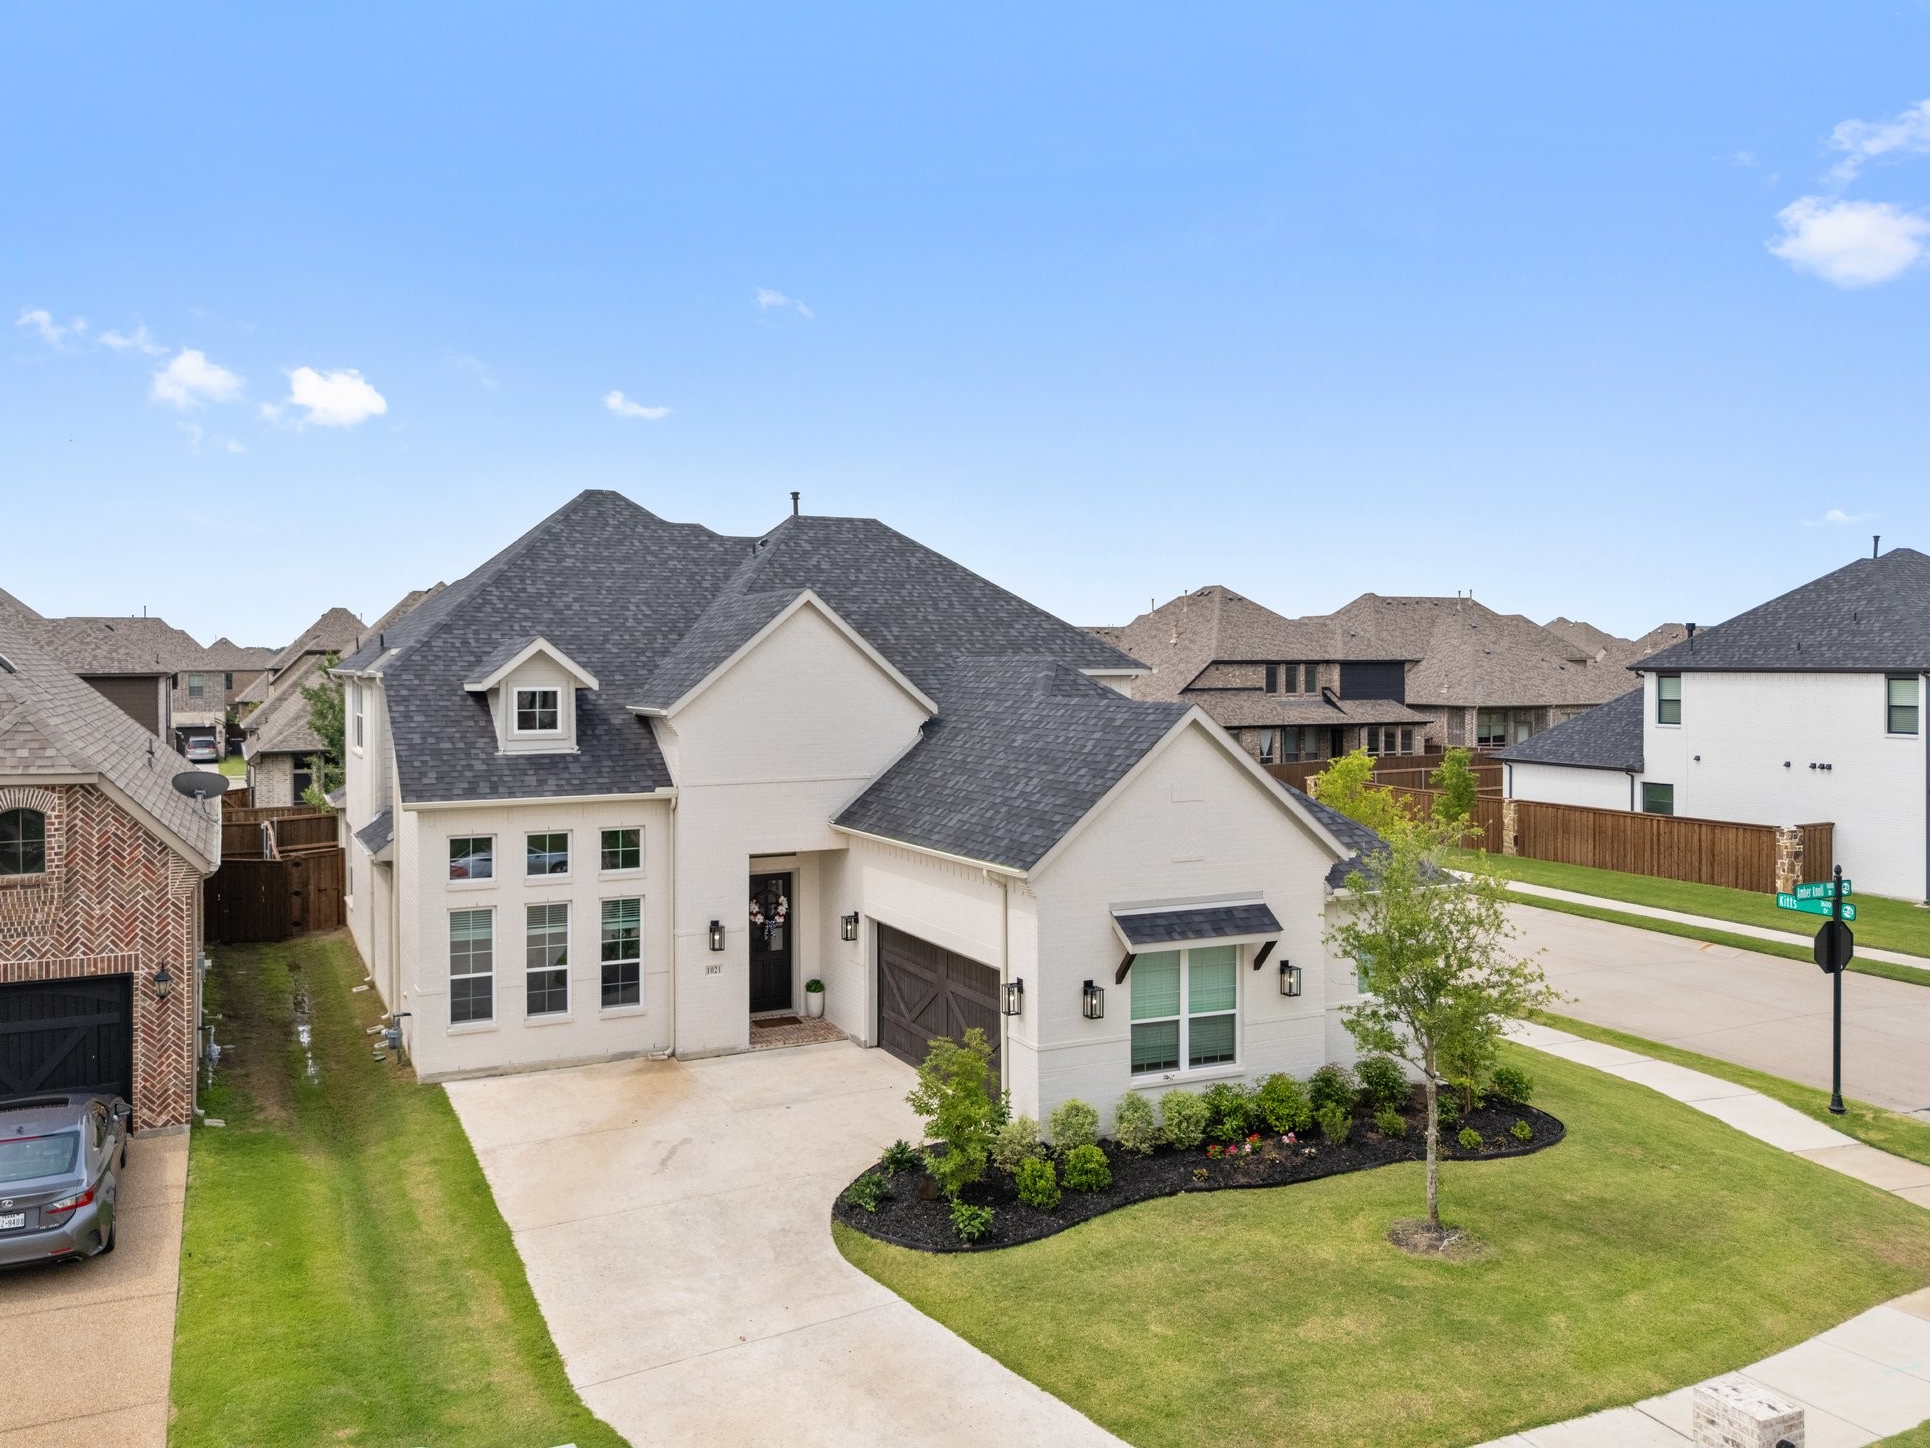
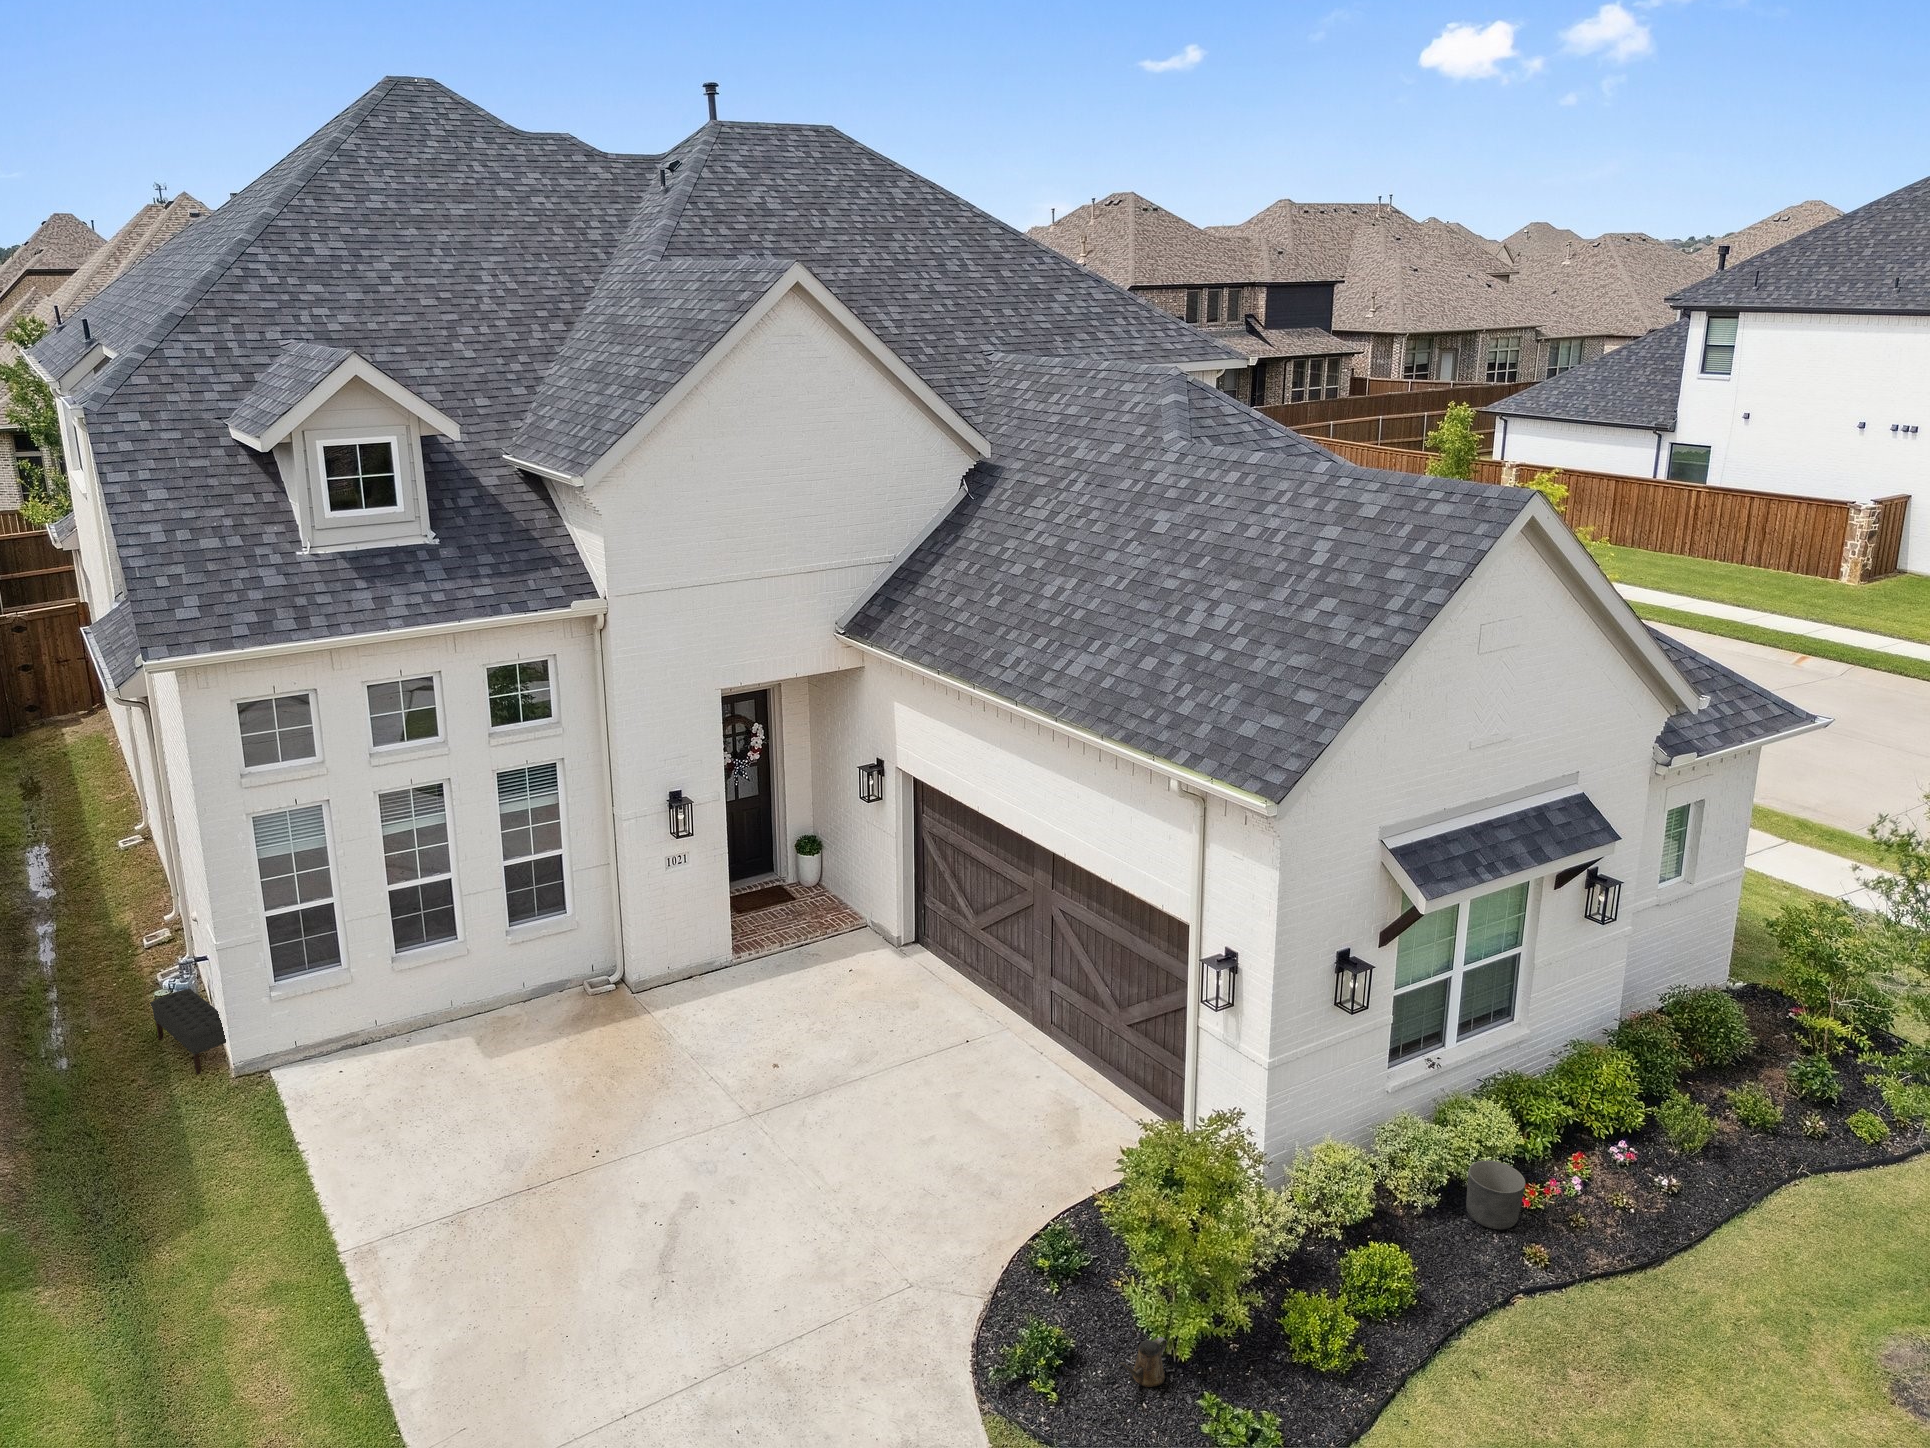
bench: none [369,1035,419,1080] -> present [150,989,226,1074]
planter: none [1168,1123,1203,1162] -> present [1466,1160,1525,1229]

